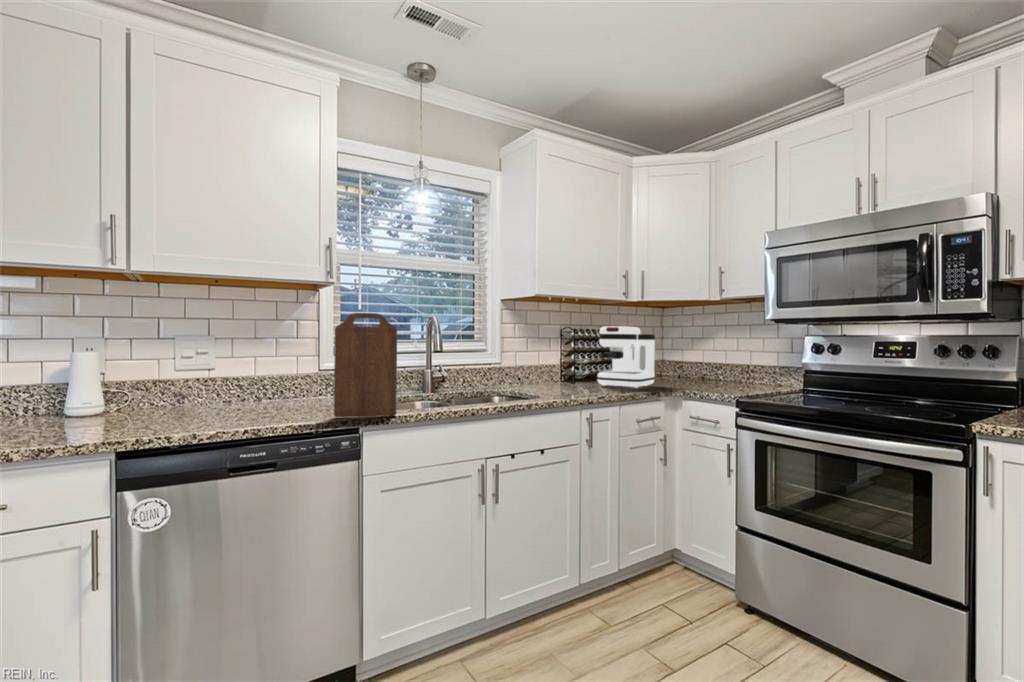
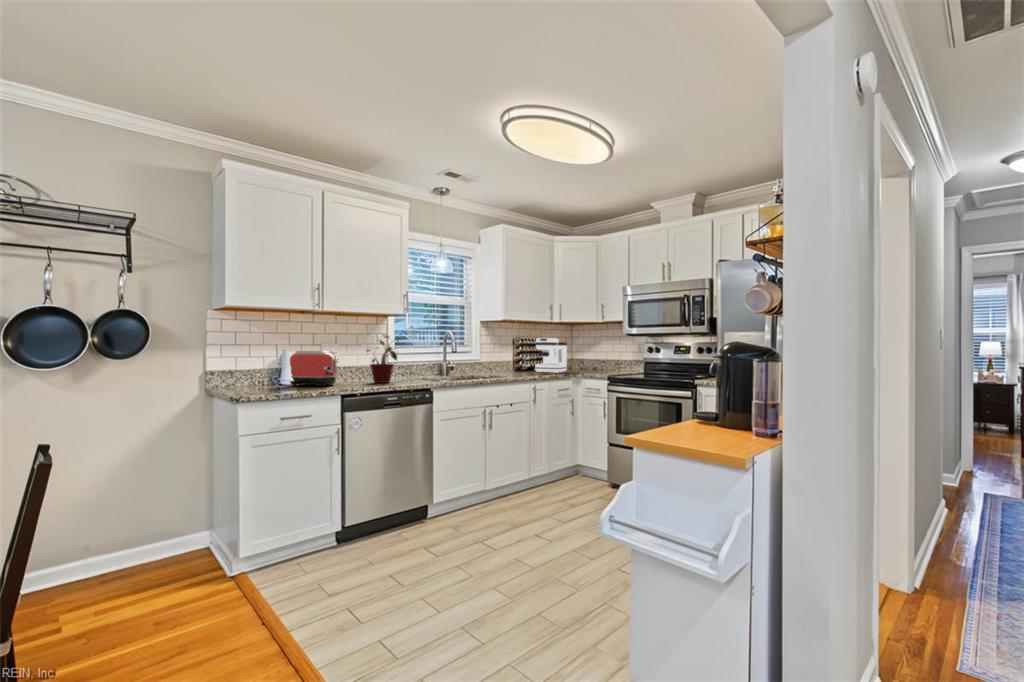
cutting board: present [334,313,397,417] -> none [419,333,448,383]
potted plant: none [238,315,321,414] -> present [367,336,399,383]
toaster: none [63,348,172,424] -> present [290,351,338,386]

